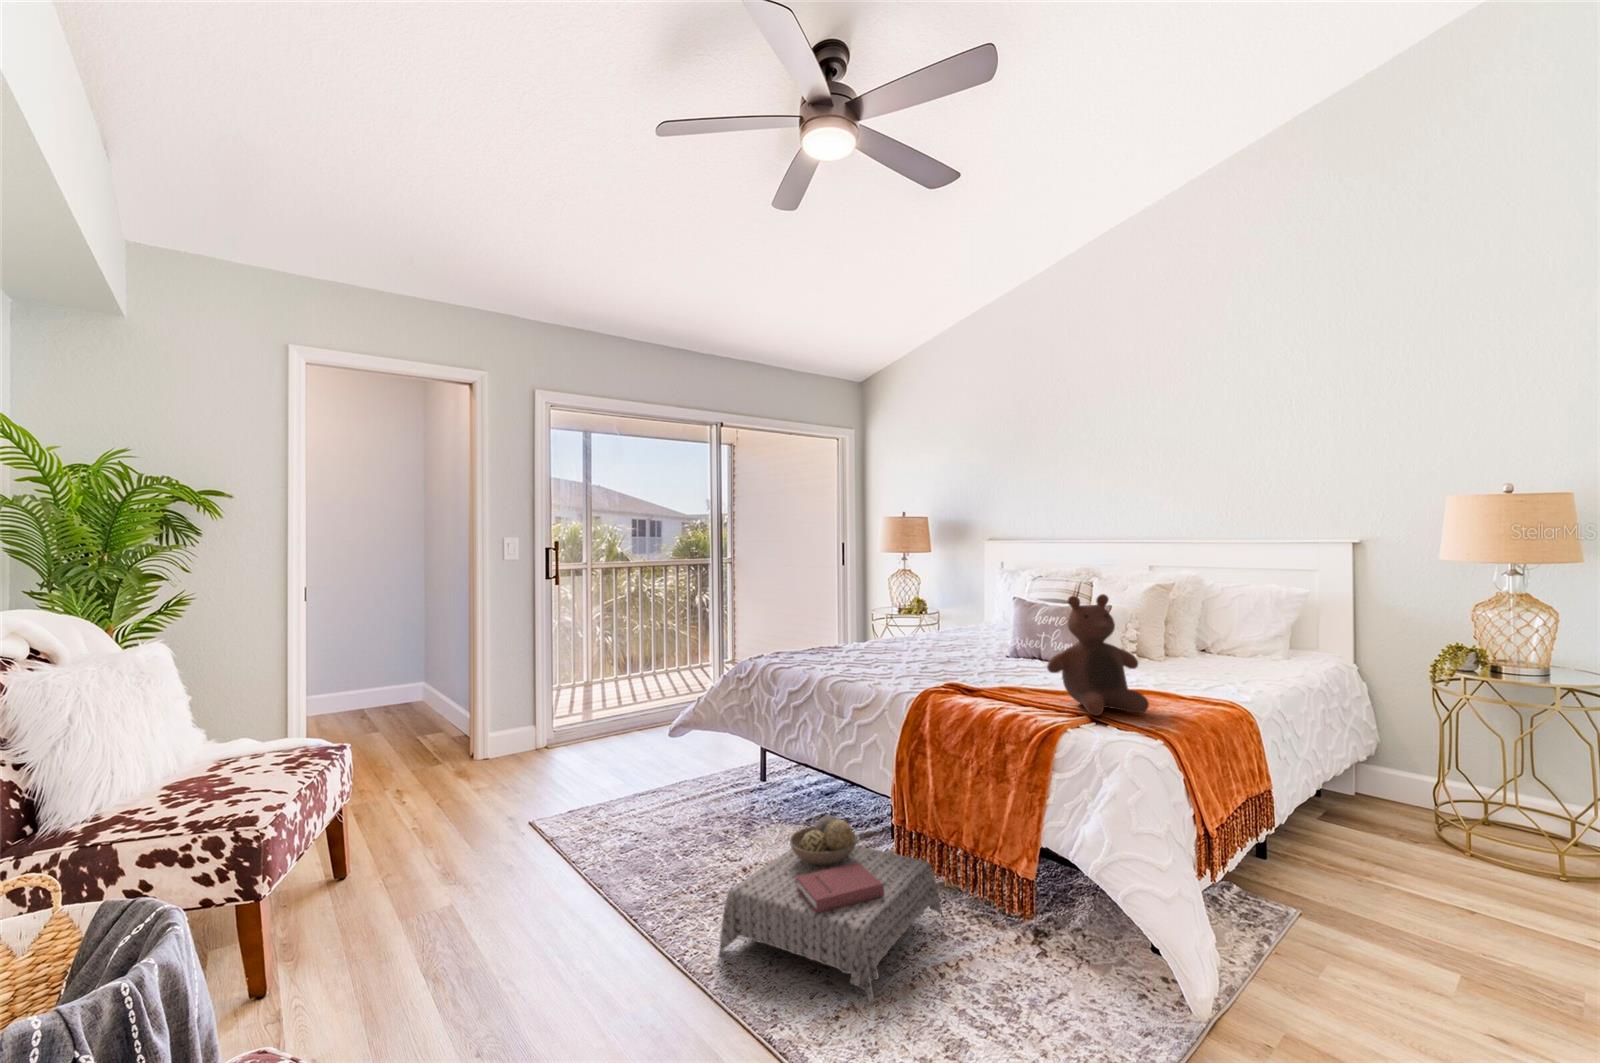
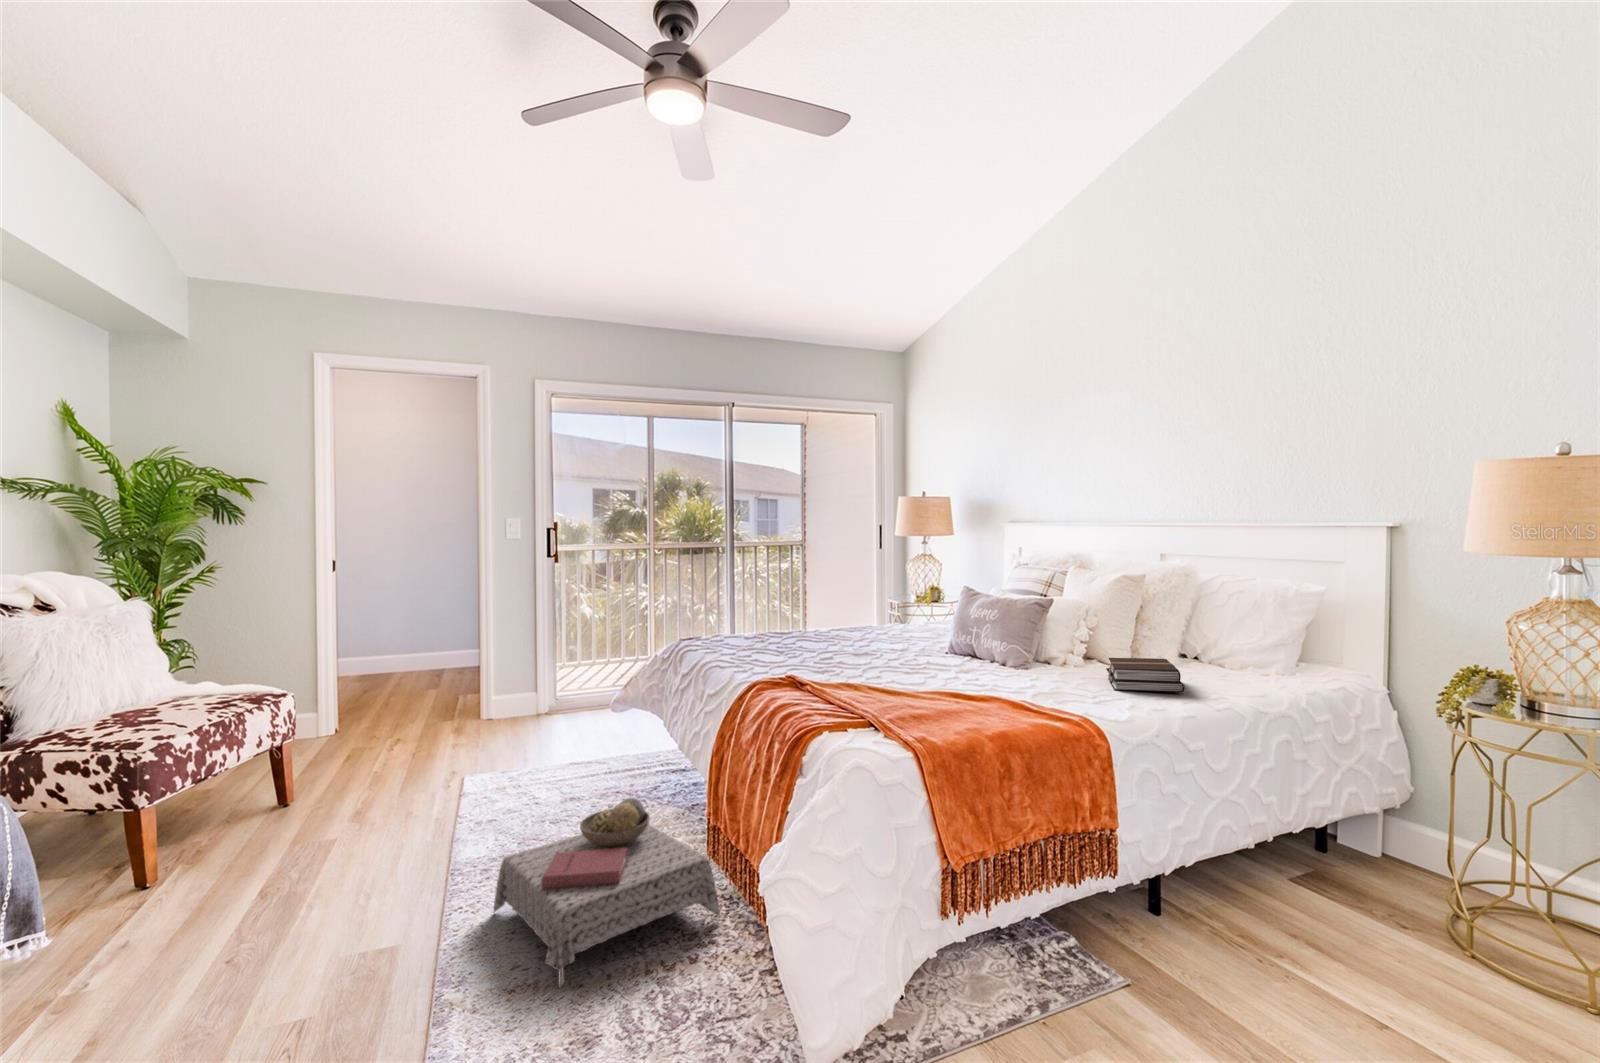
stuffed bear: present [1047,594,1149,715] -> none [852,582,958,720]
book: none [1170,651,1256,679] -> present [1106,658,1185,692]

